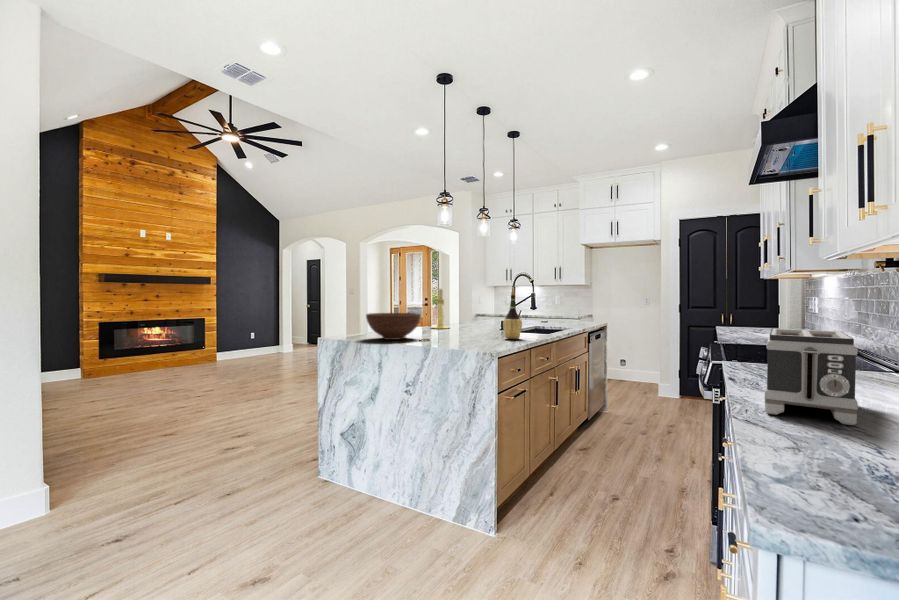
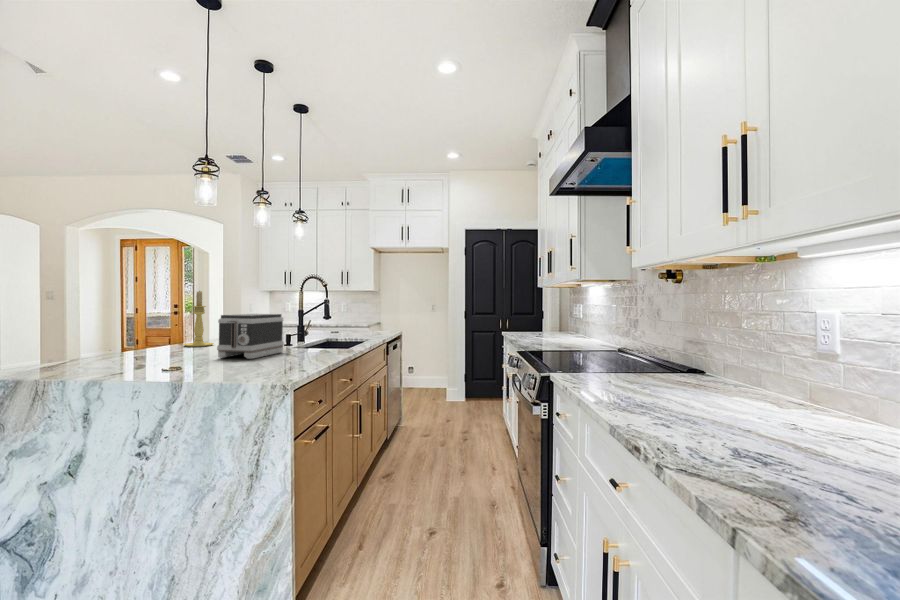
wine bottle: present [503,292,522,339] -> none [296,297,322,358]
fruit bowl: present [366,313,421,340] -> none [59,327,167,371]
toaster: present [764,329,858,425] -> present [217,314,284,359]

